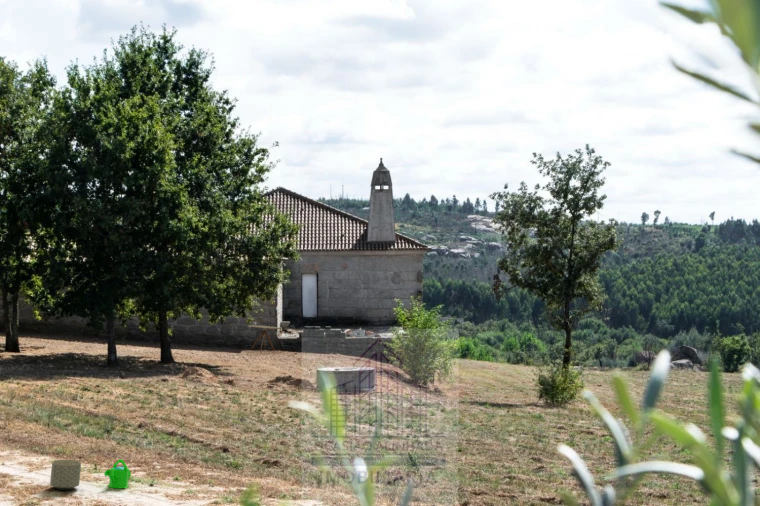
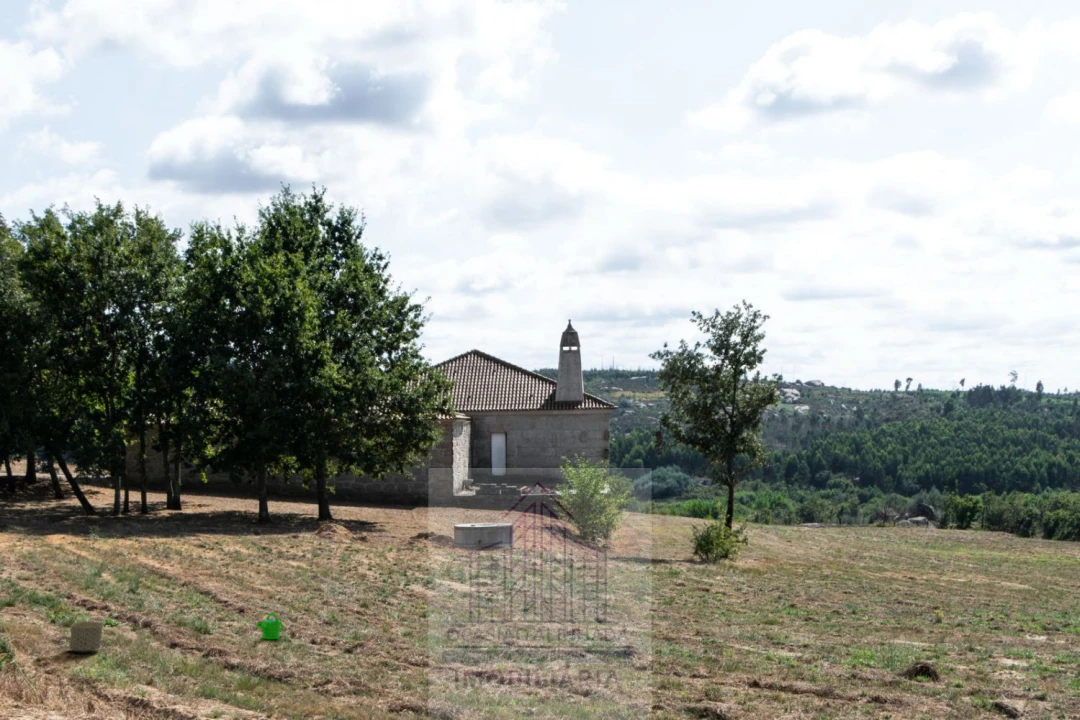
round table: present [248,325,282,351] -> none [419,485,454,512]
watering can: present [104,459,131,488] -> present [257,612,283,639]

